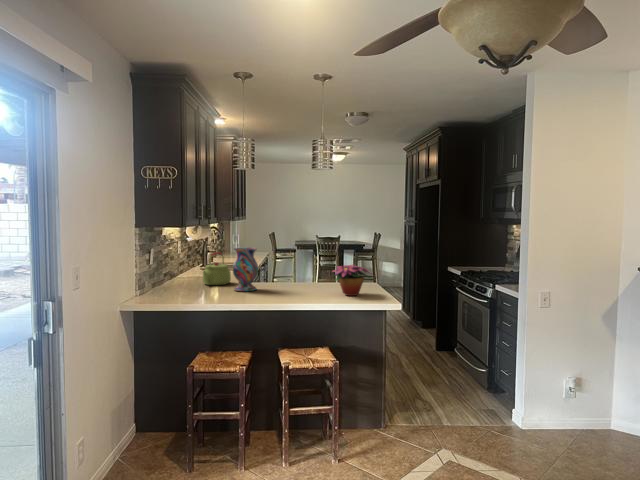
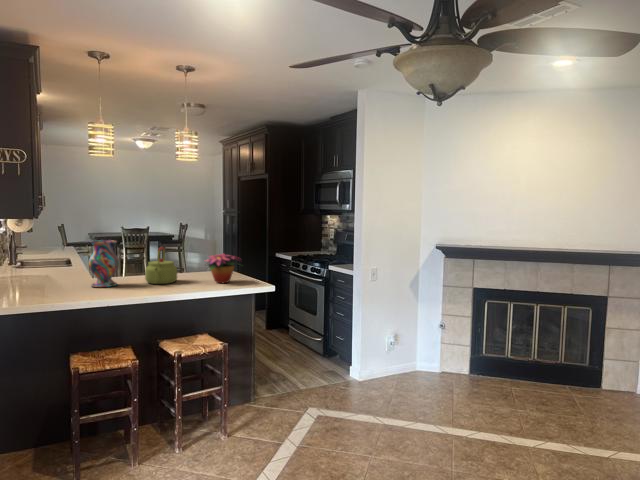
kettle: present [203,252,231,285] -> present [145,247,177,284]

